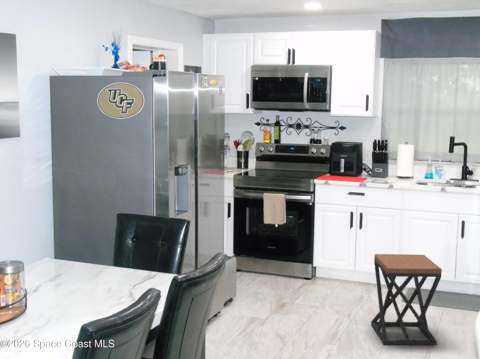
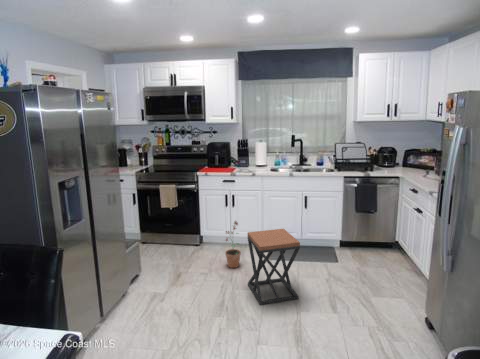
potted plant: none [344,244,366,306] -> present [226,221,241,268]

